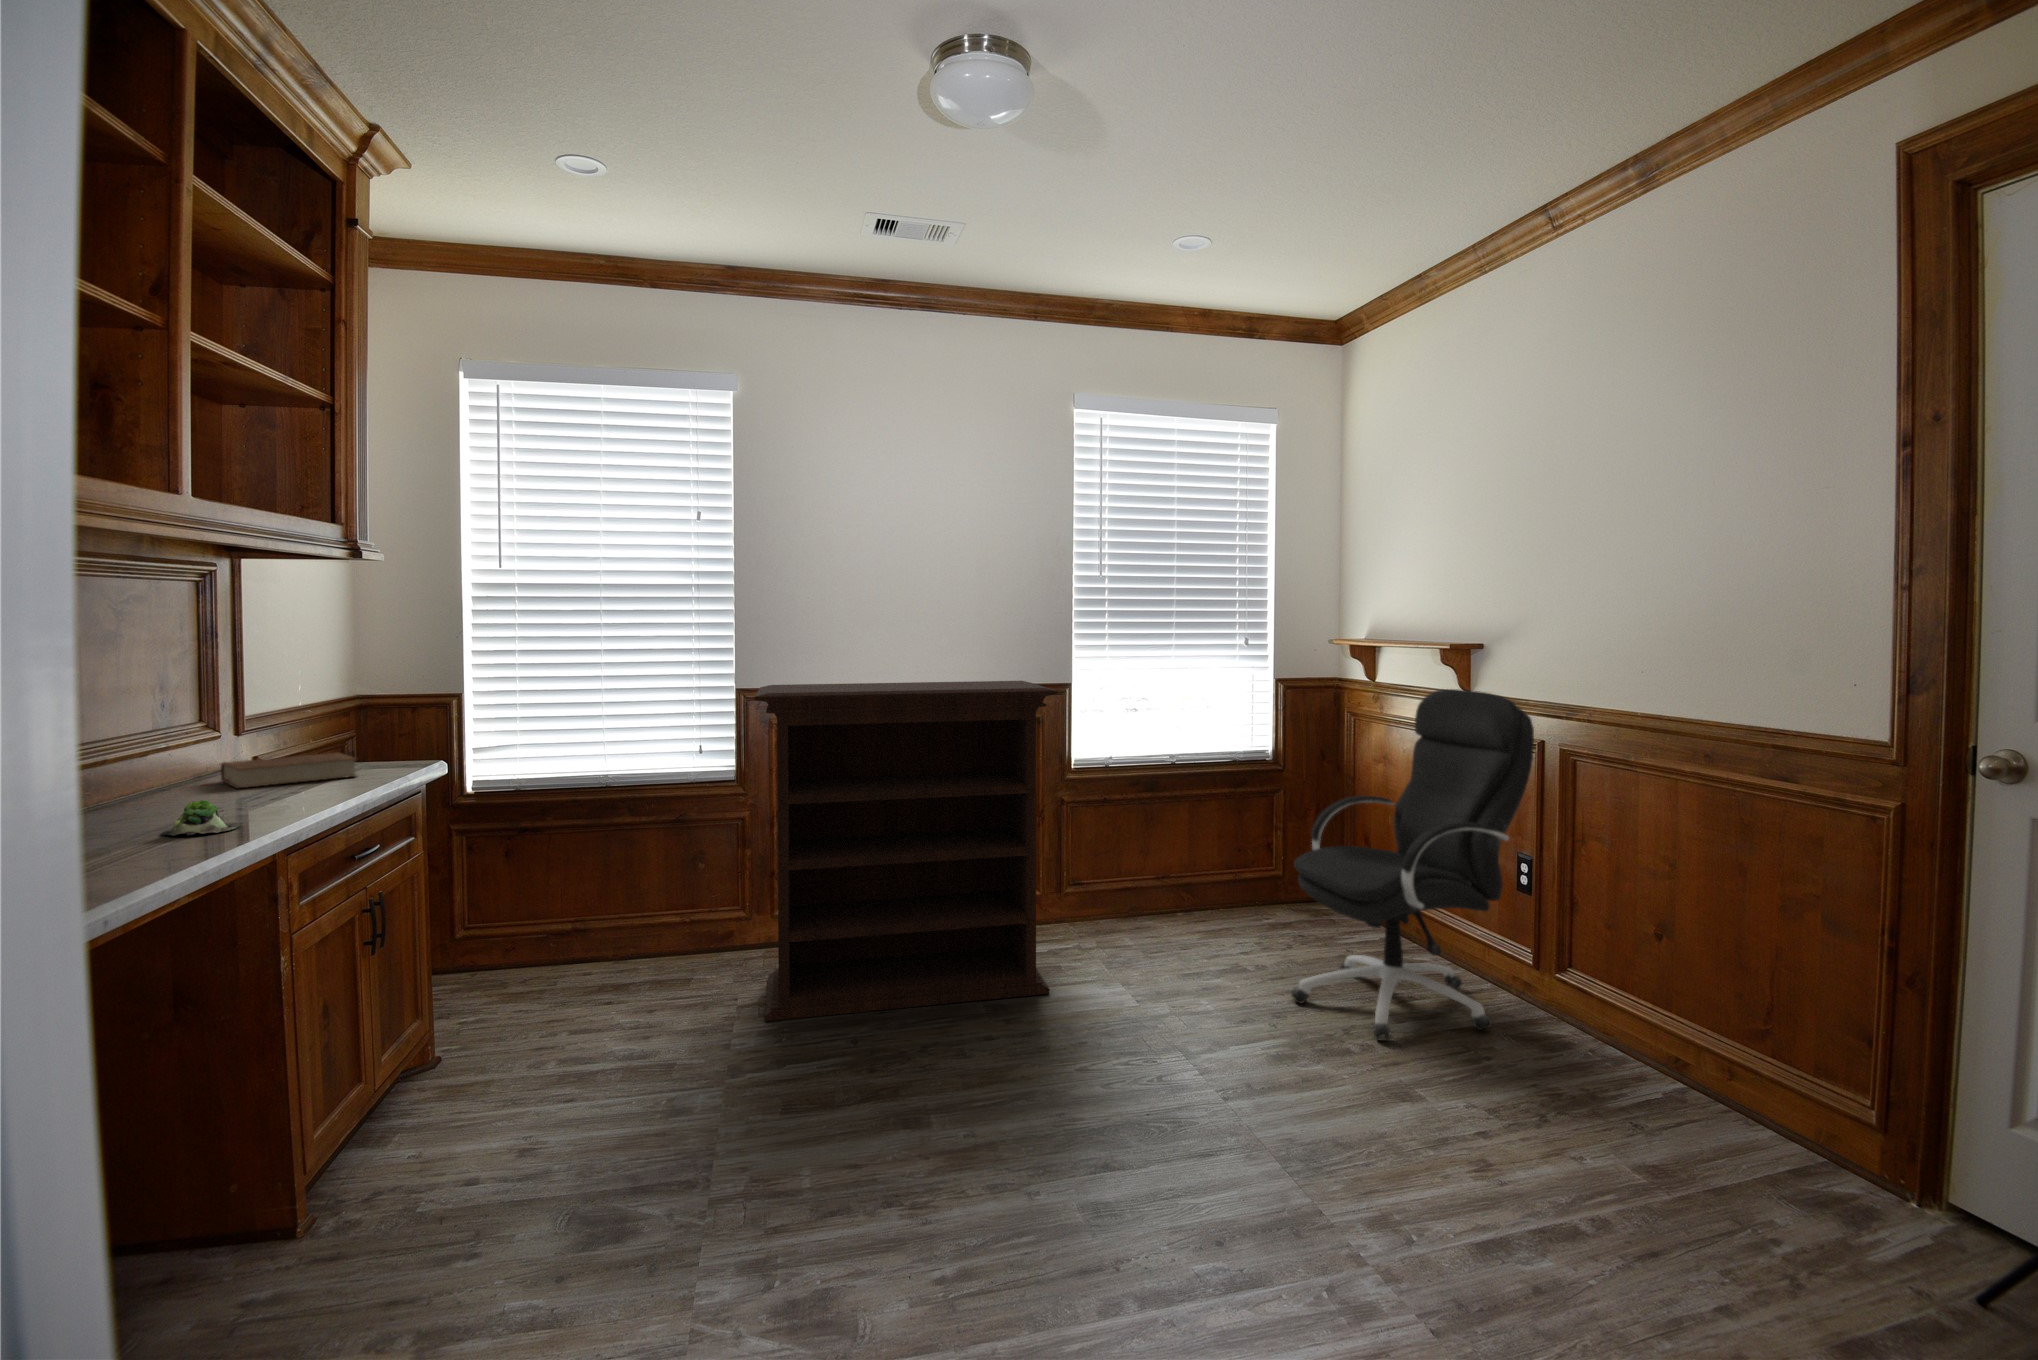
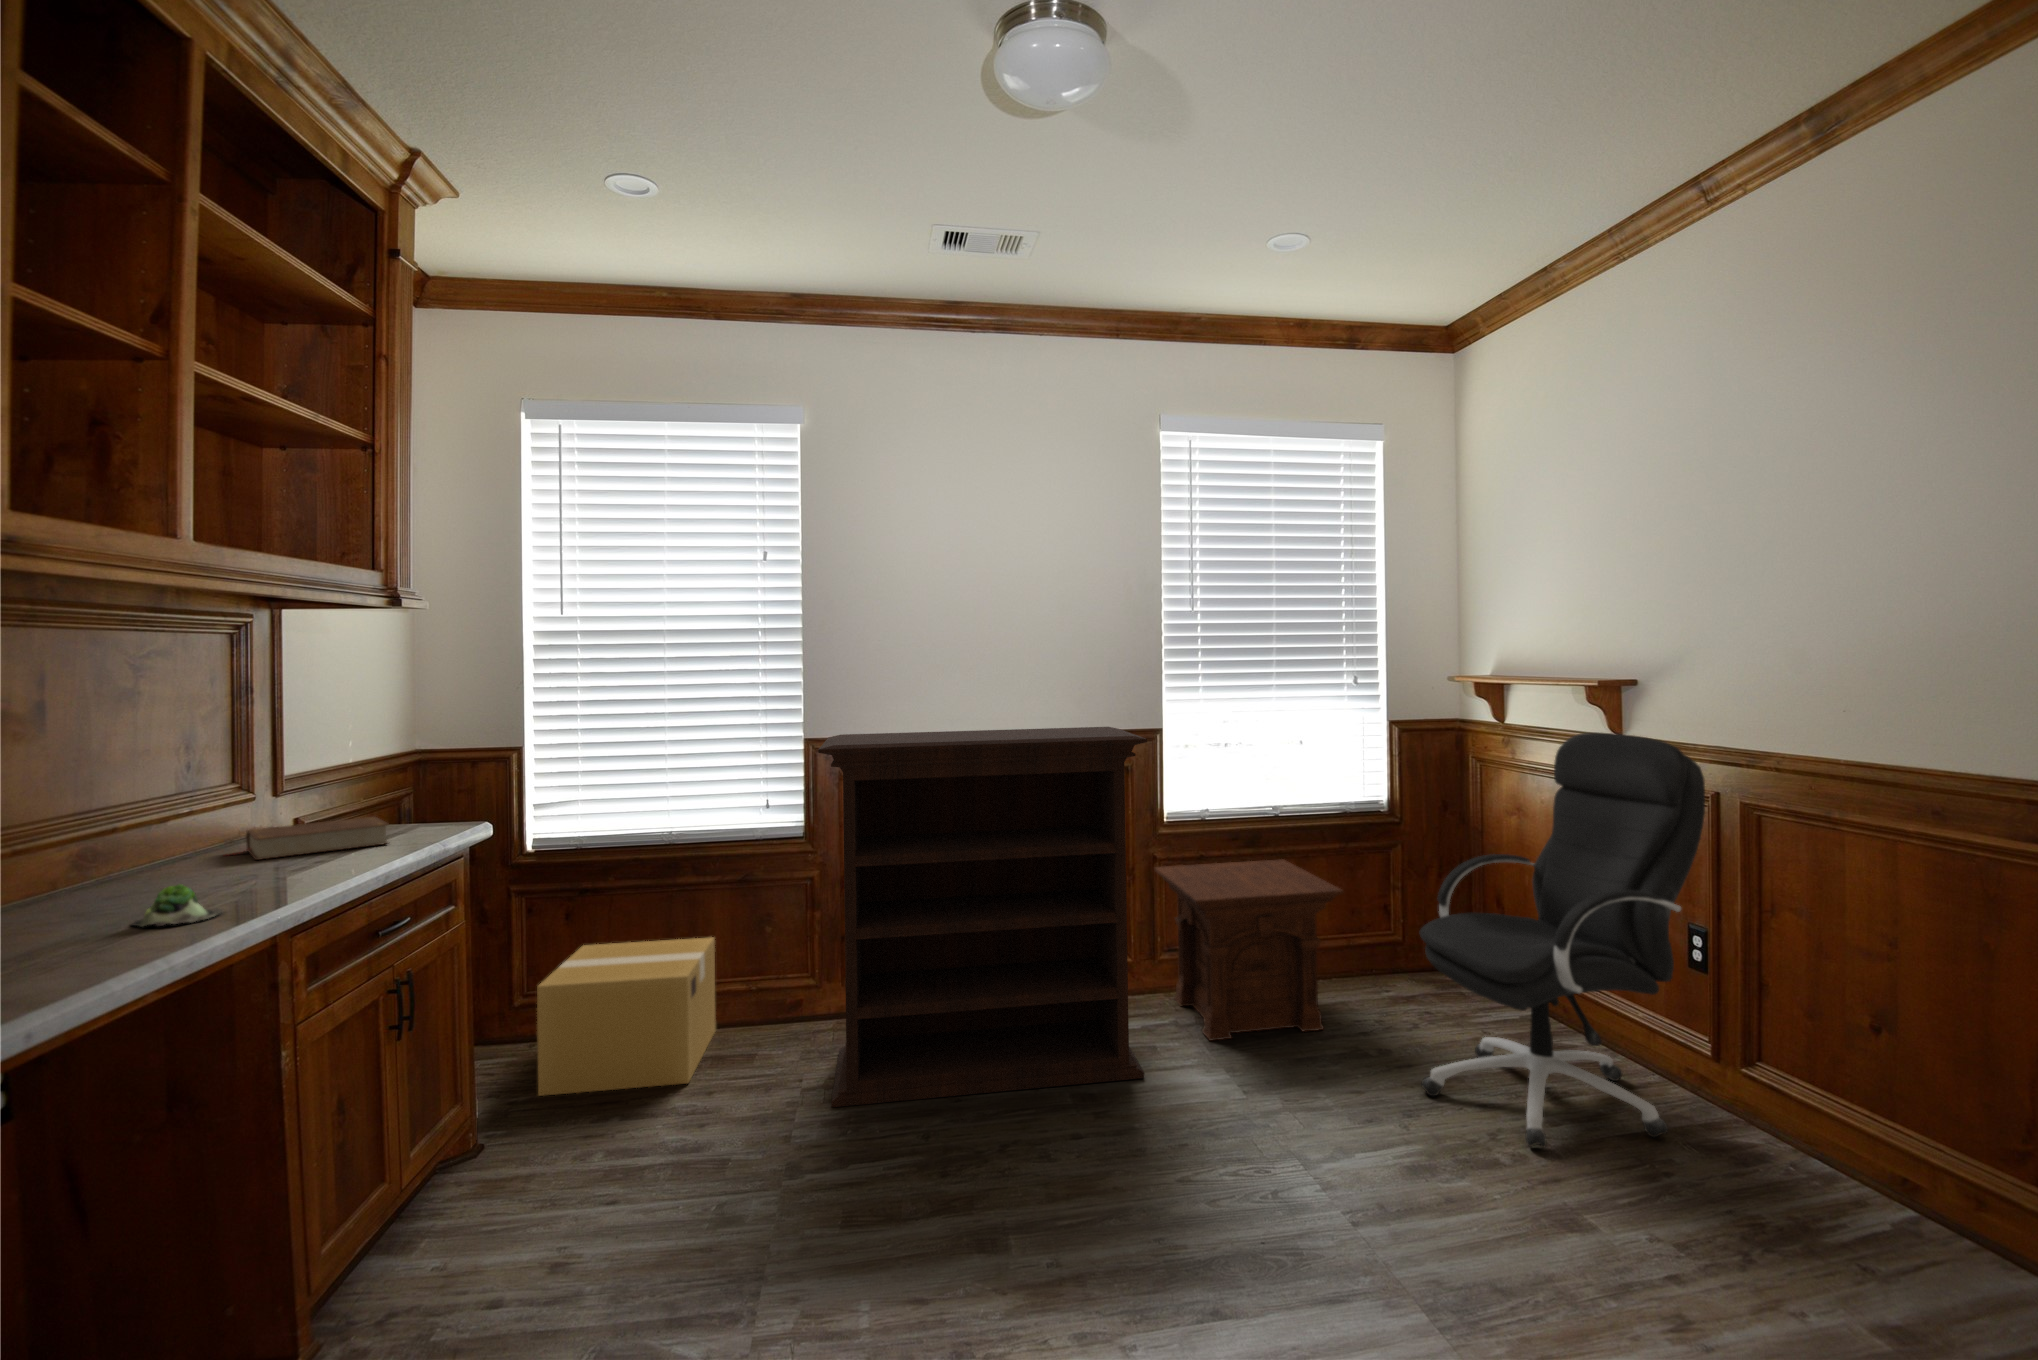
side table: none [1062,805,1231,964] -> present [1154,859,1344,1041]
cardboard box: none [483,875,648,1017] -> present [537,937,716,1096]

